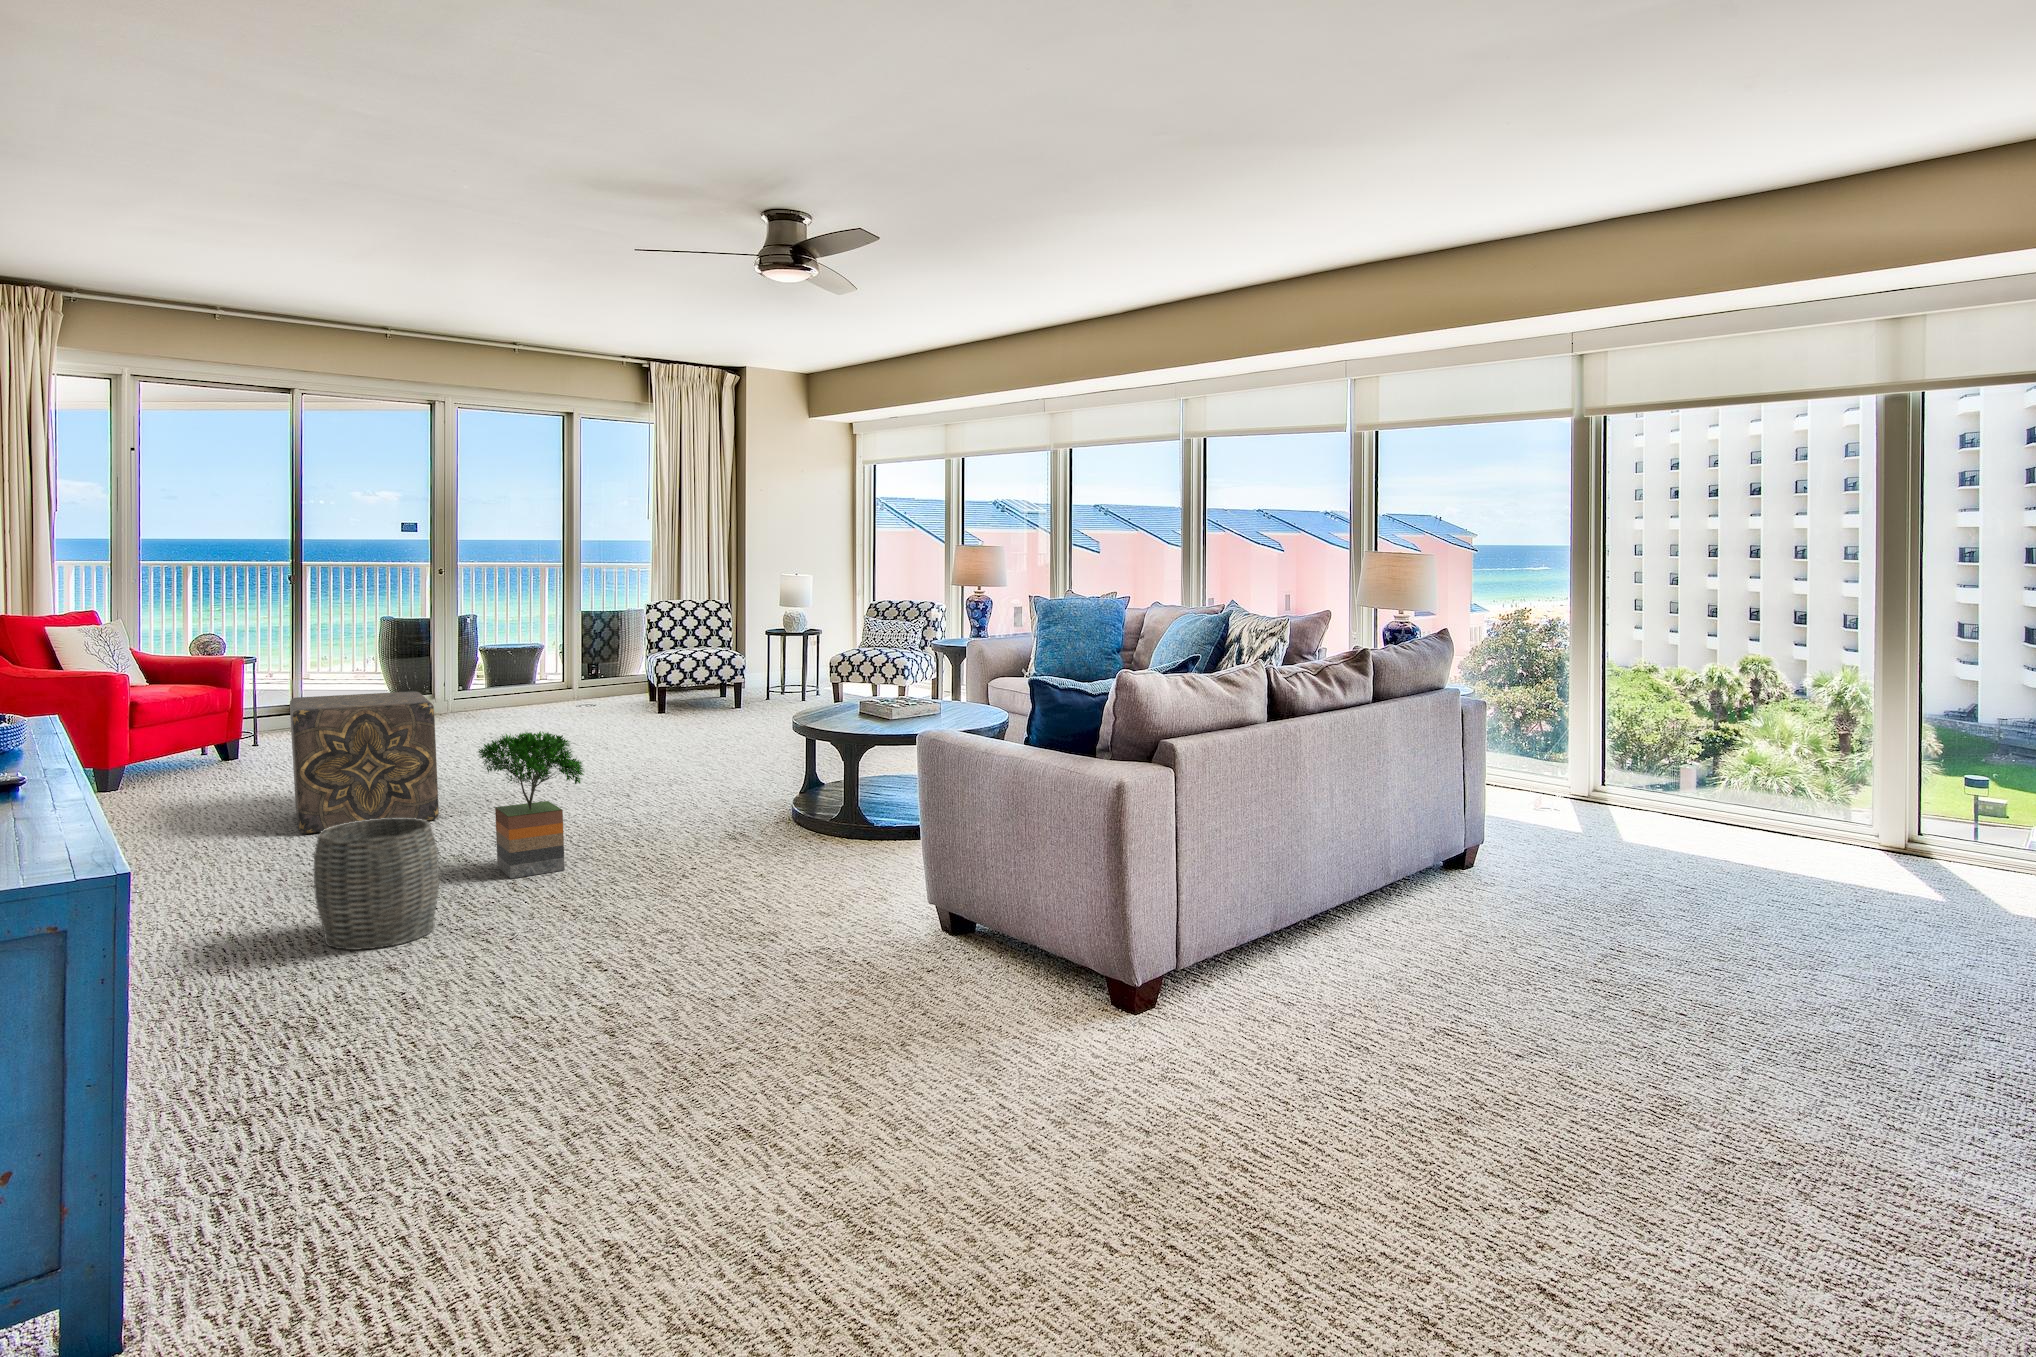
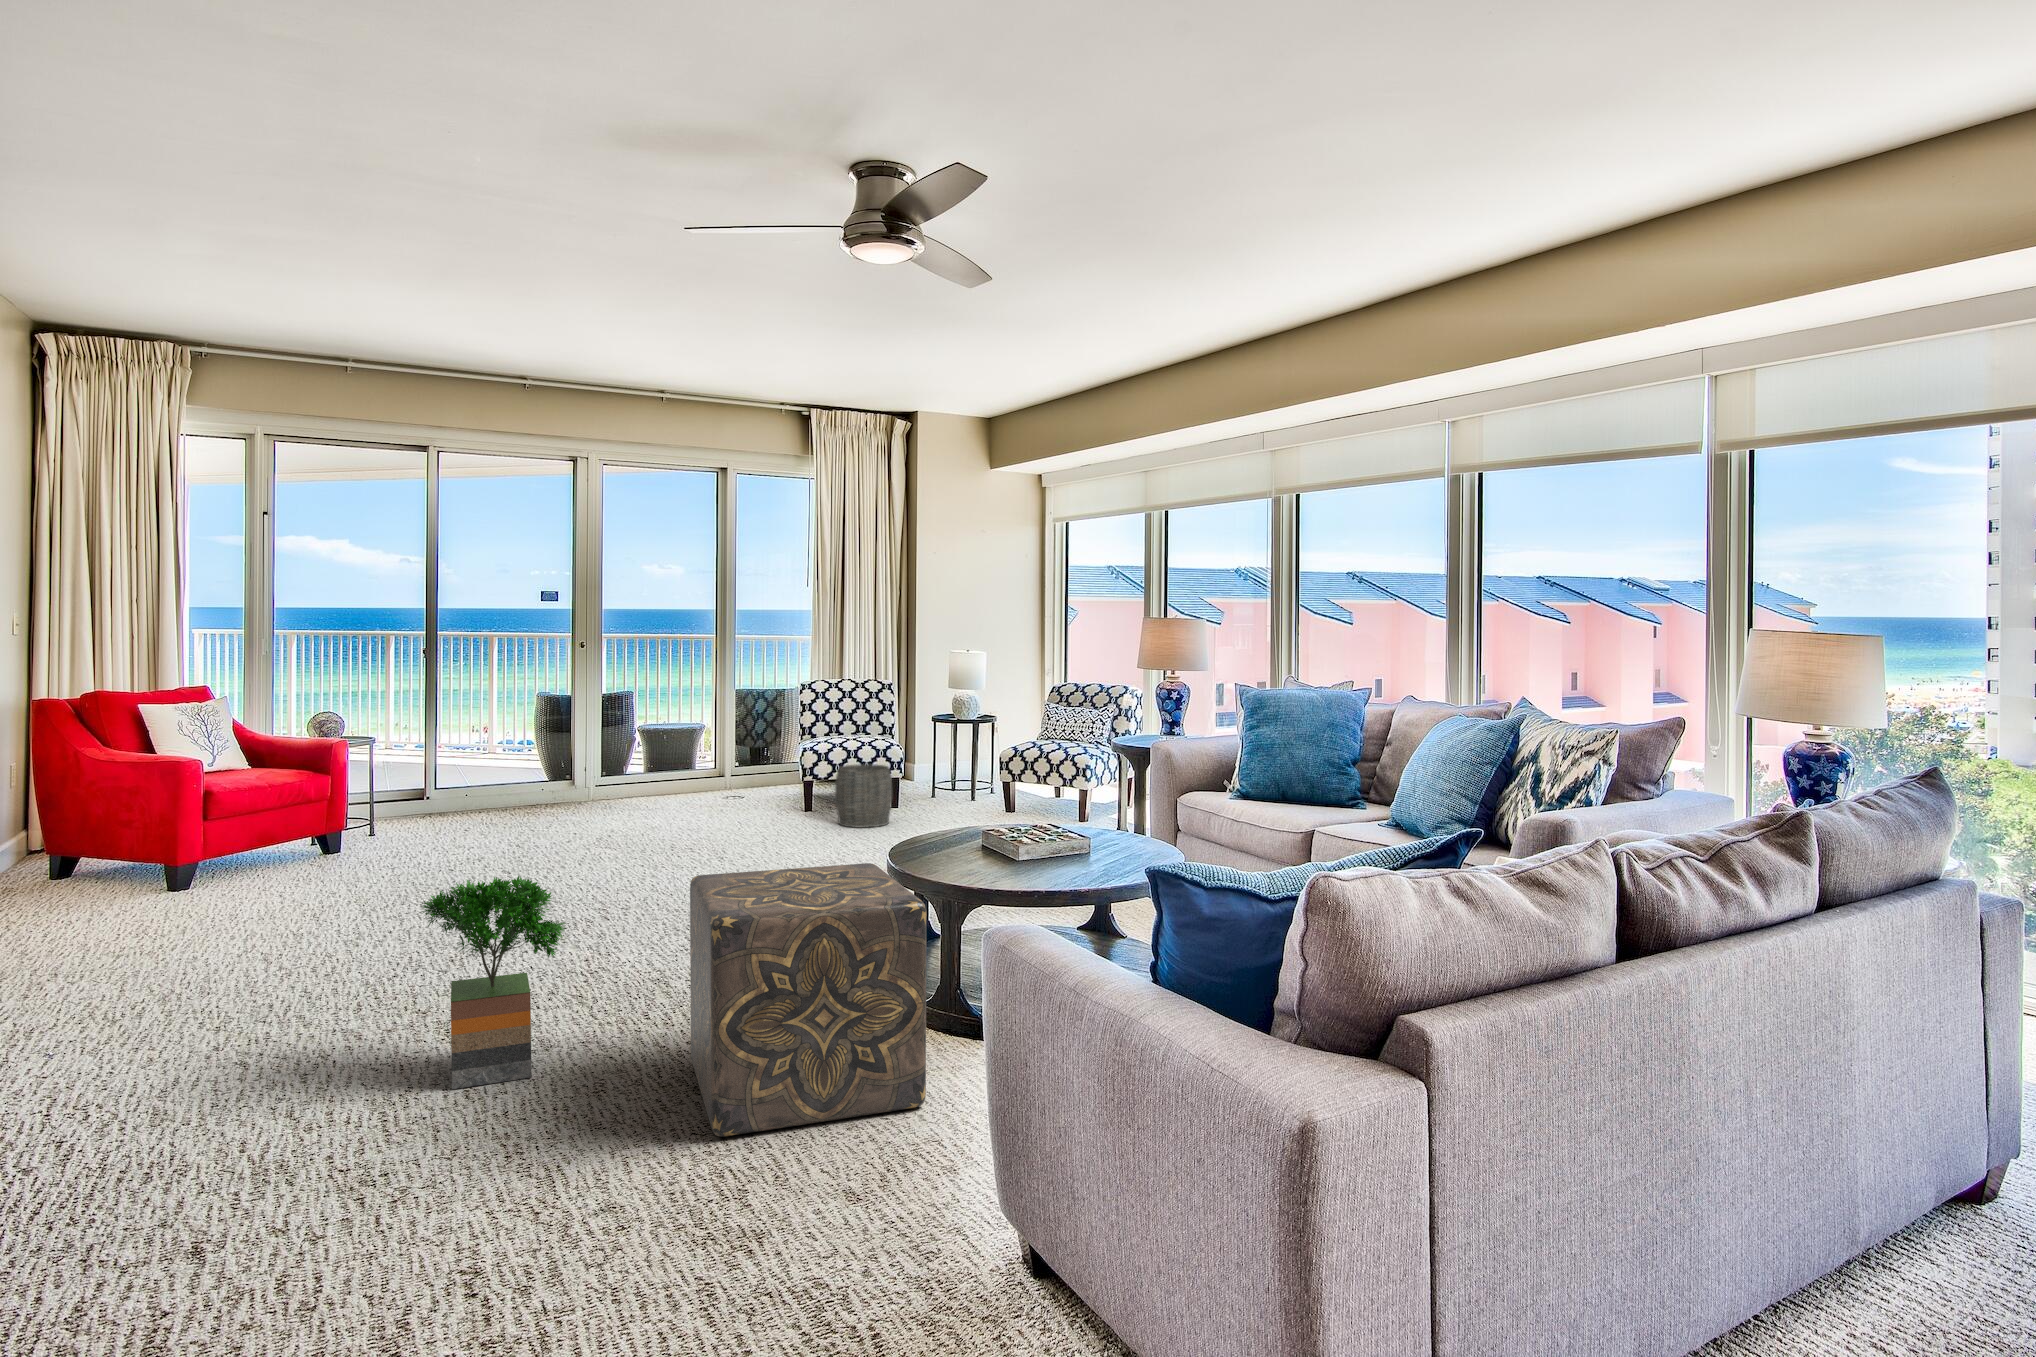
ottoman: present [290,691,439,833] -> present [690,863,926,1137]
woven basket: present [314,818,439,950] -> present [835,764,892,828]

